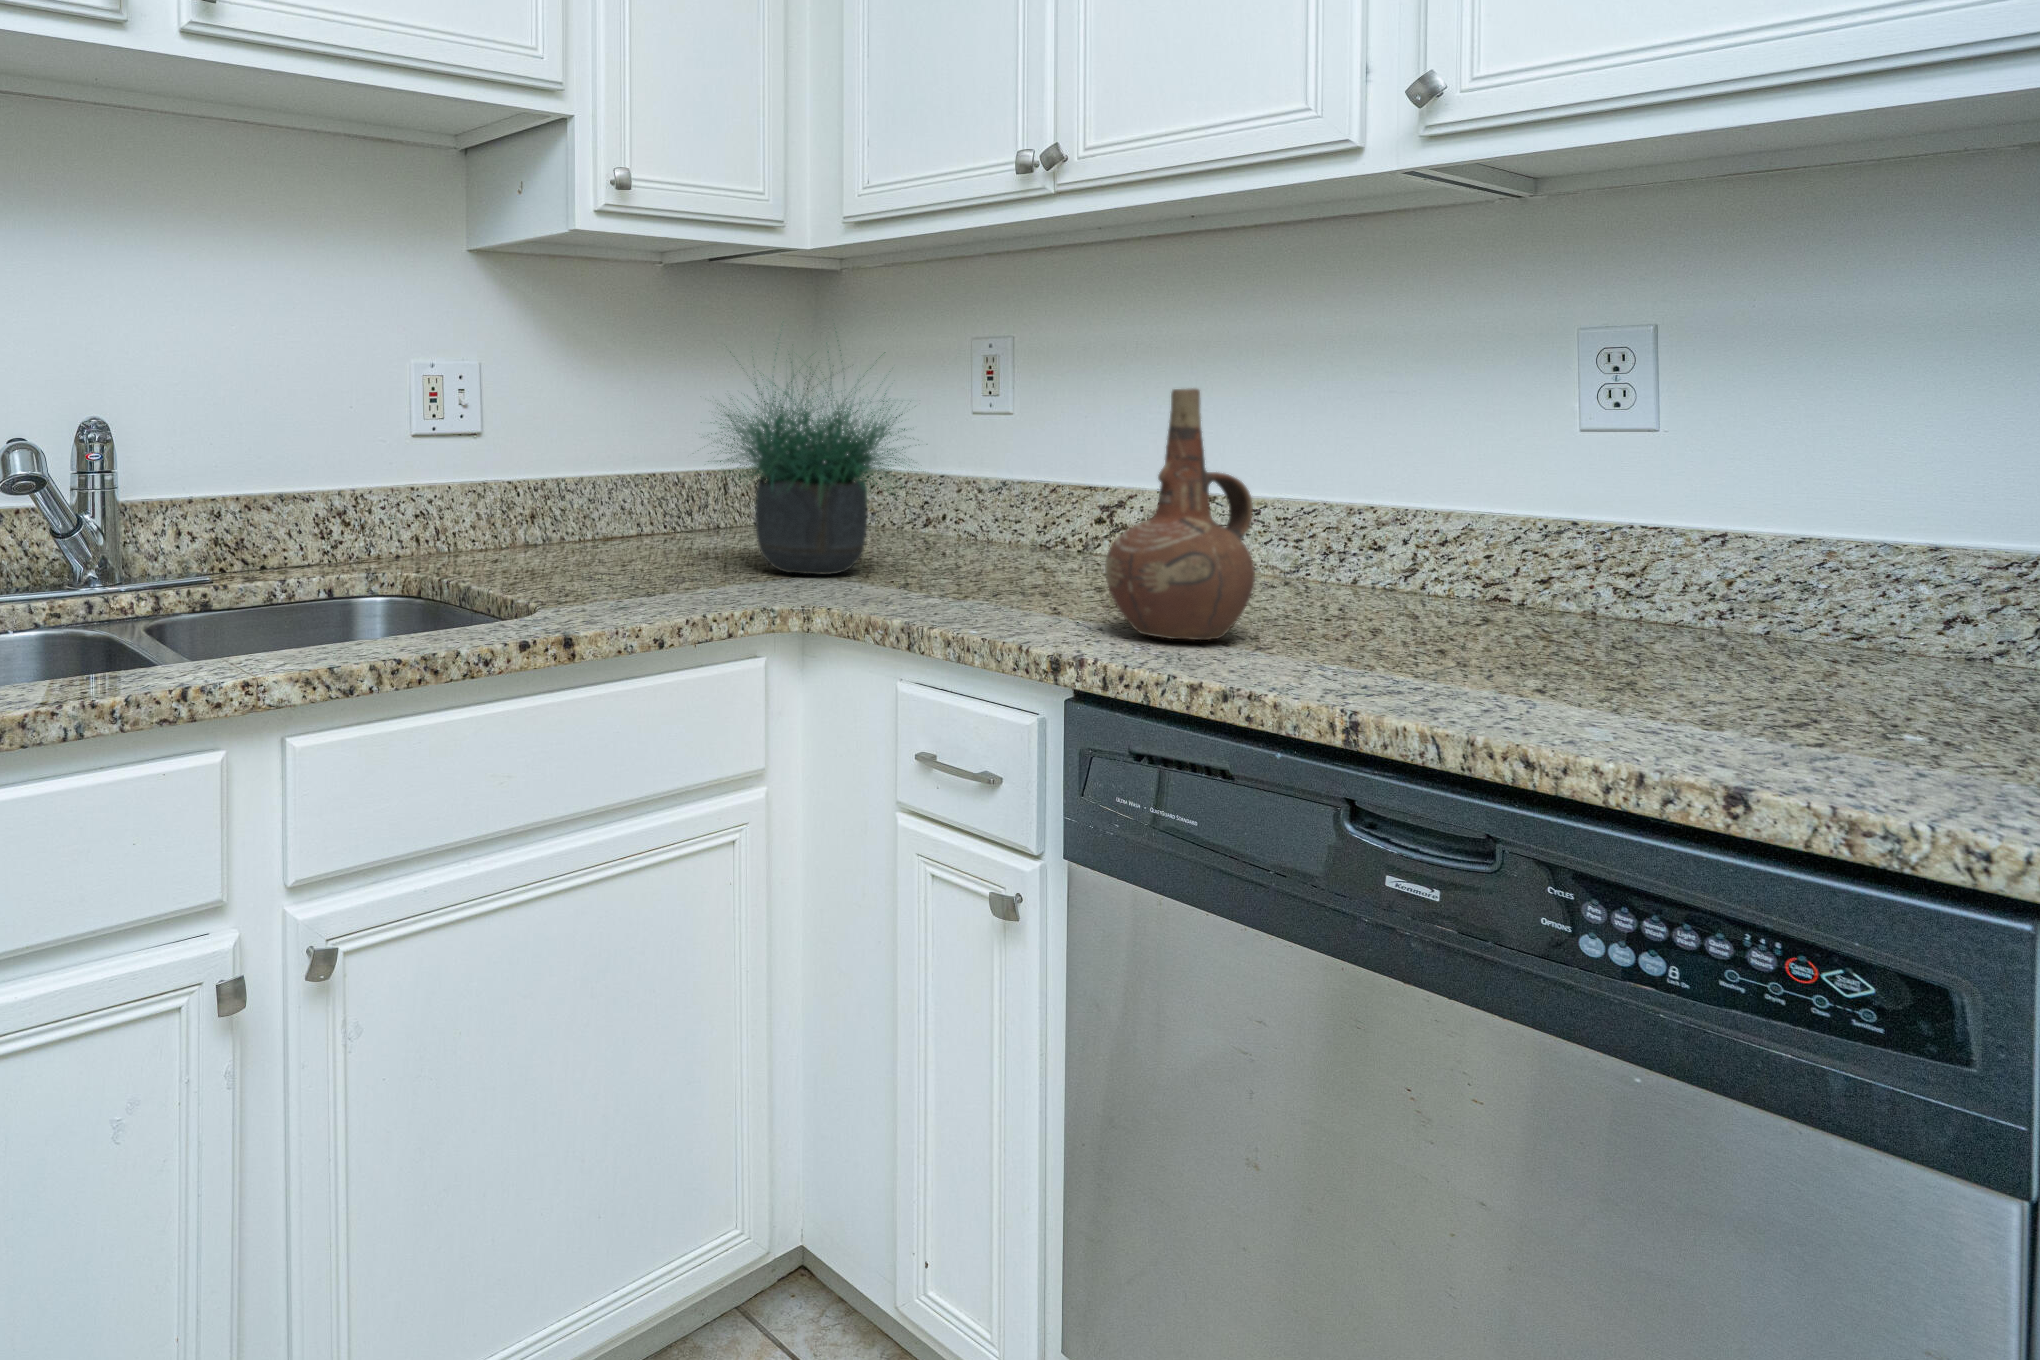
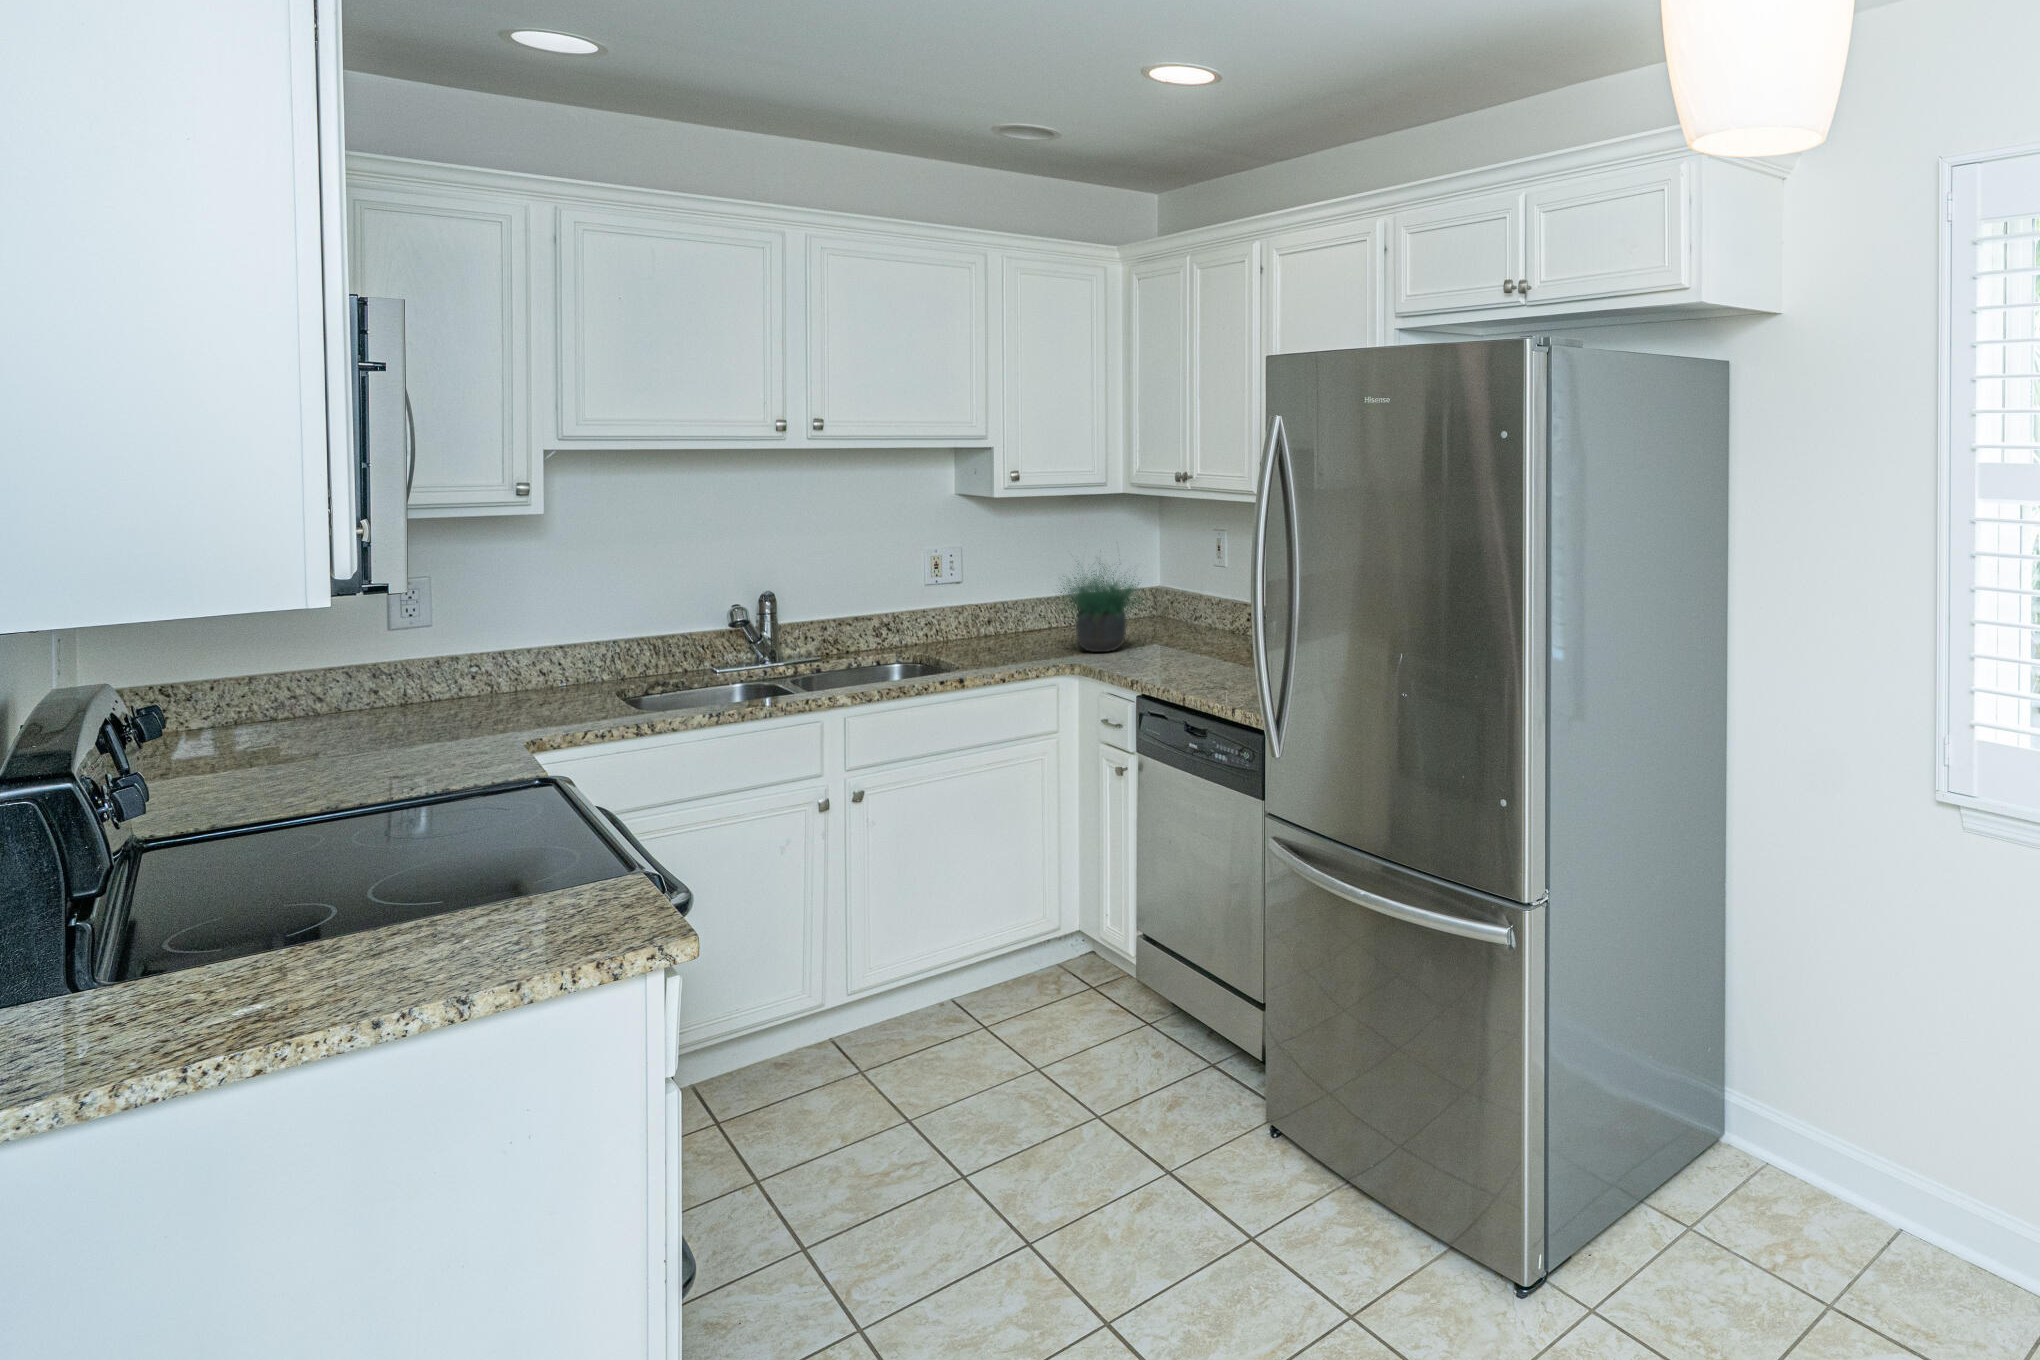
ceramic pitcher: present [1105,388,1255,640] -> none [1164,590,1217,680]

